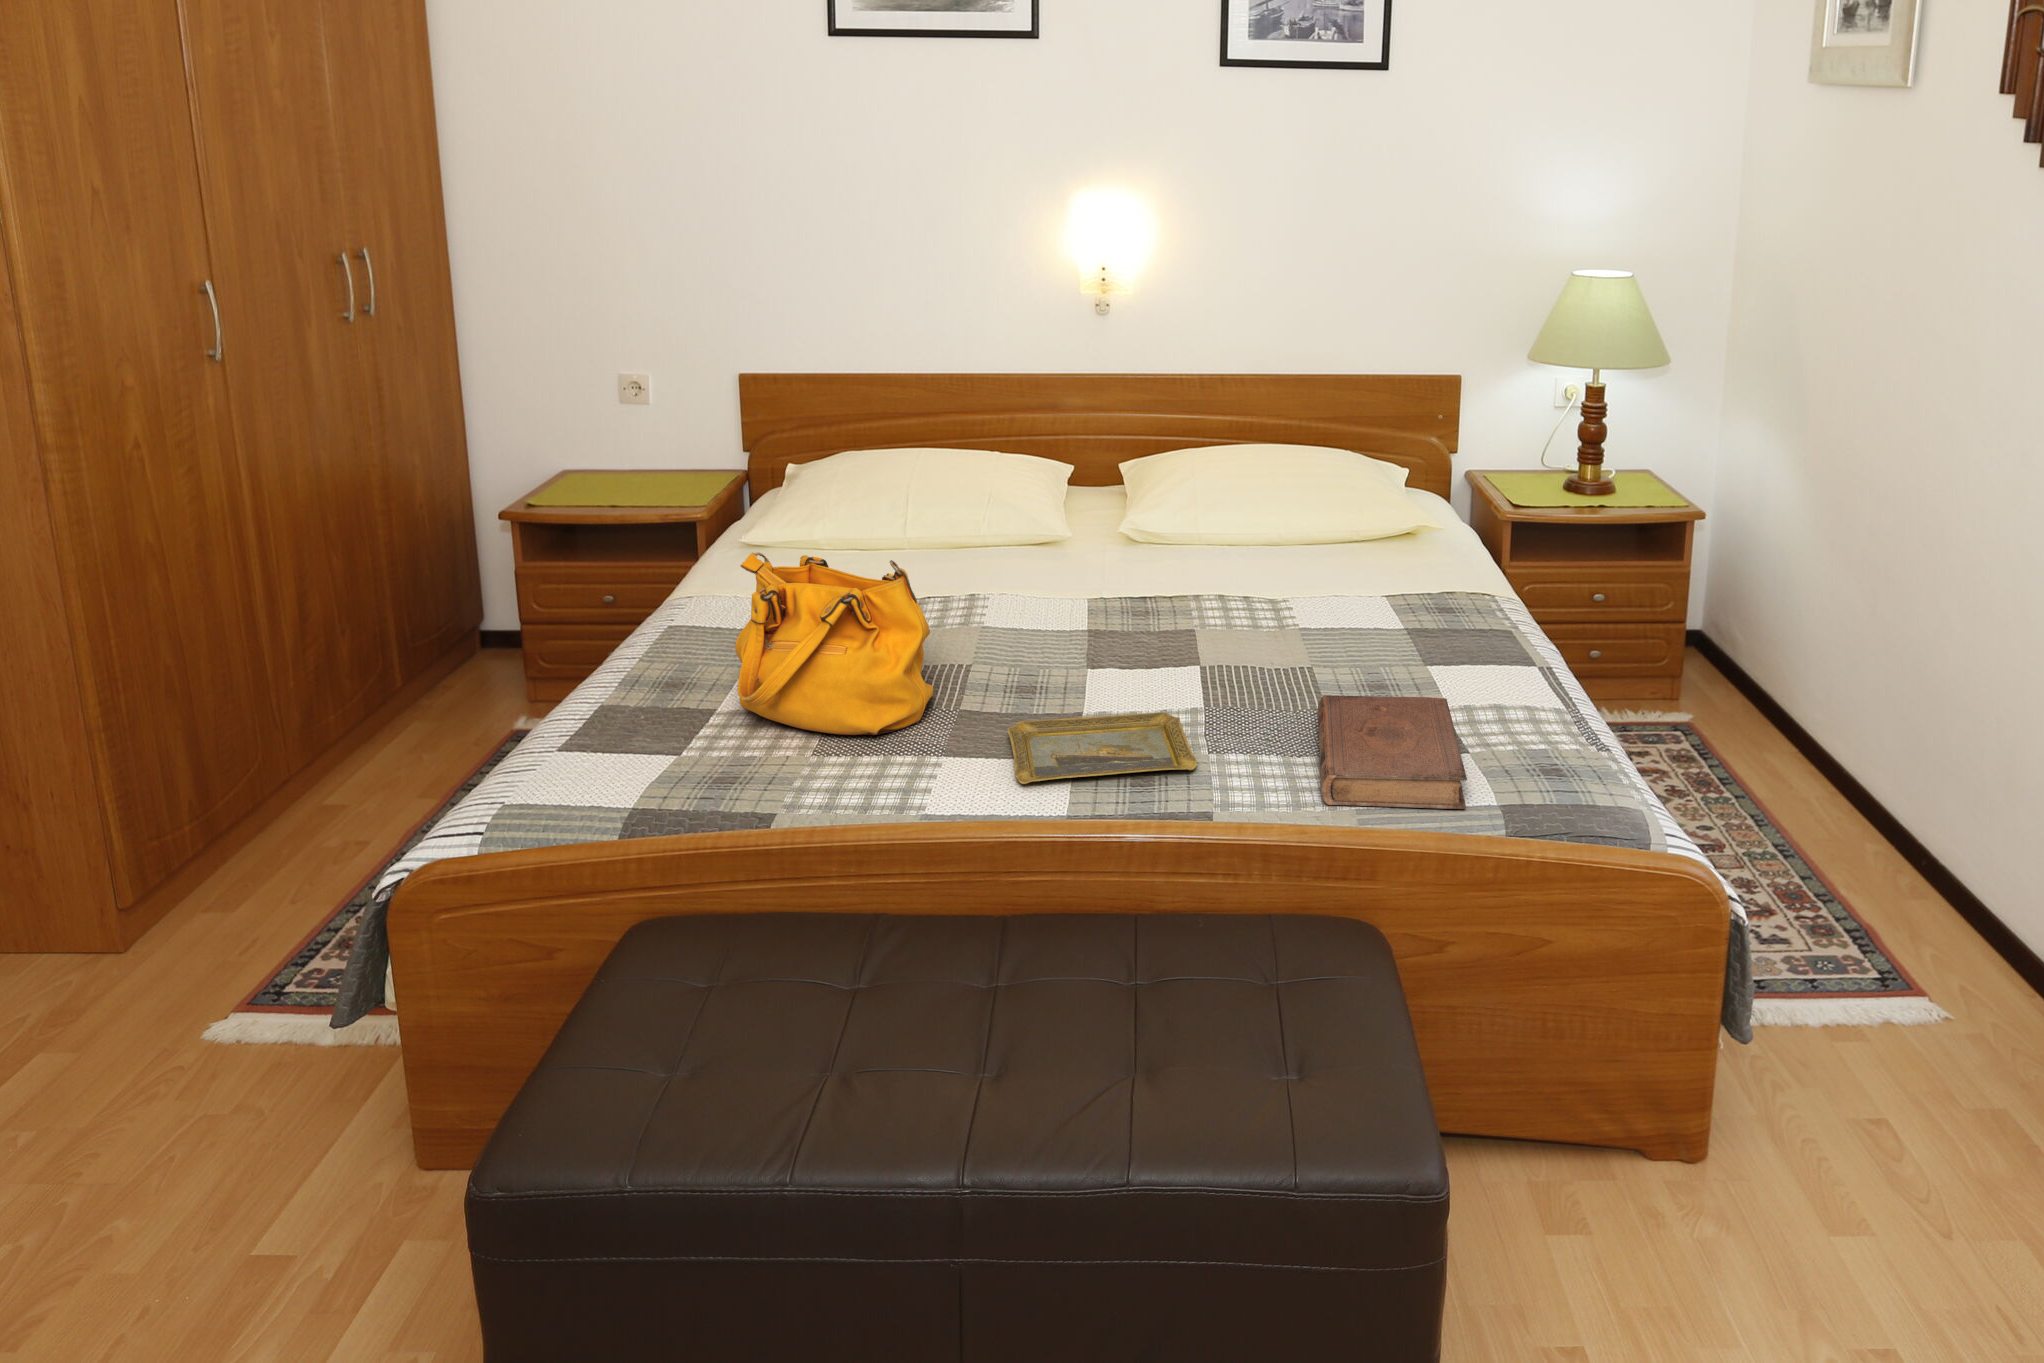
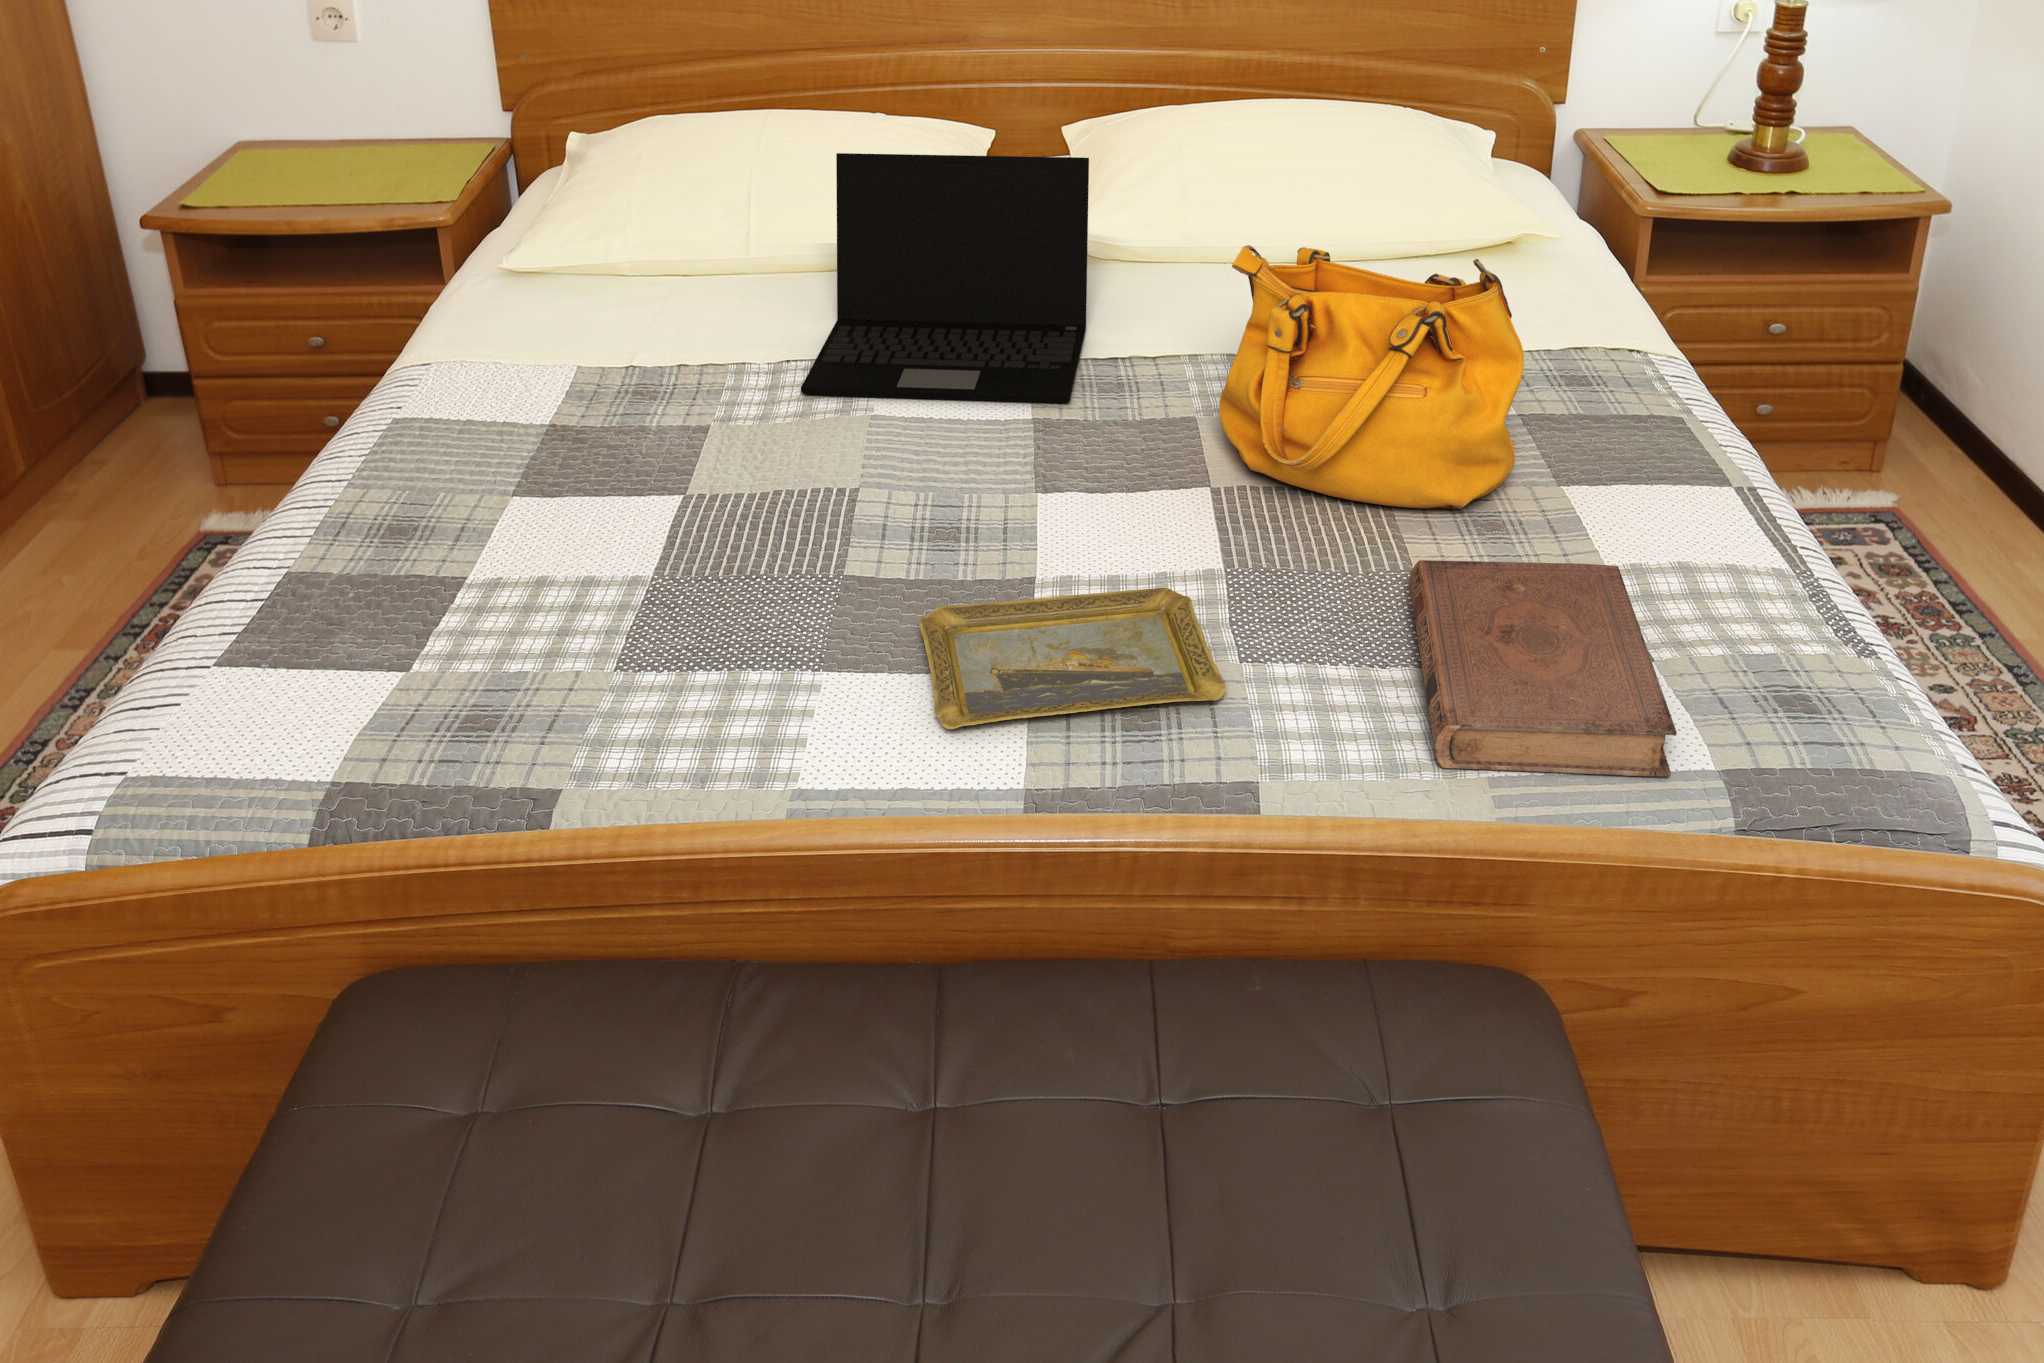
laptop: none [937,464,1129,619] -> present [801,153,1089,403]
handbag: present [735,552,933,735] -> present [1219,245,1524,509]

